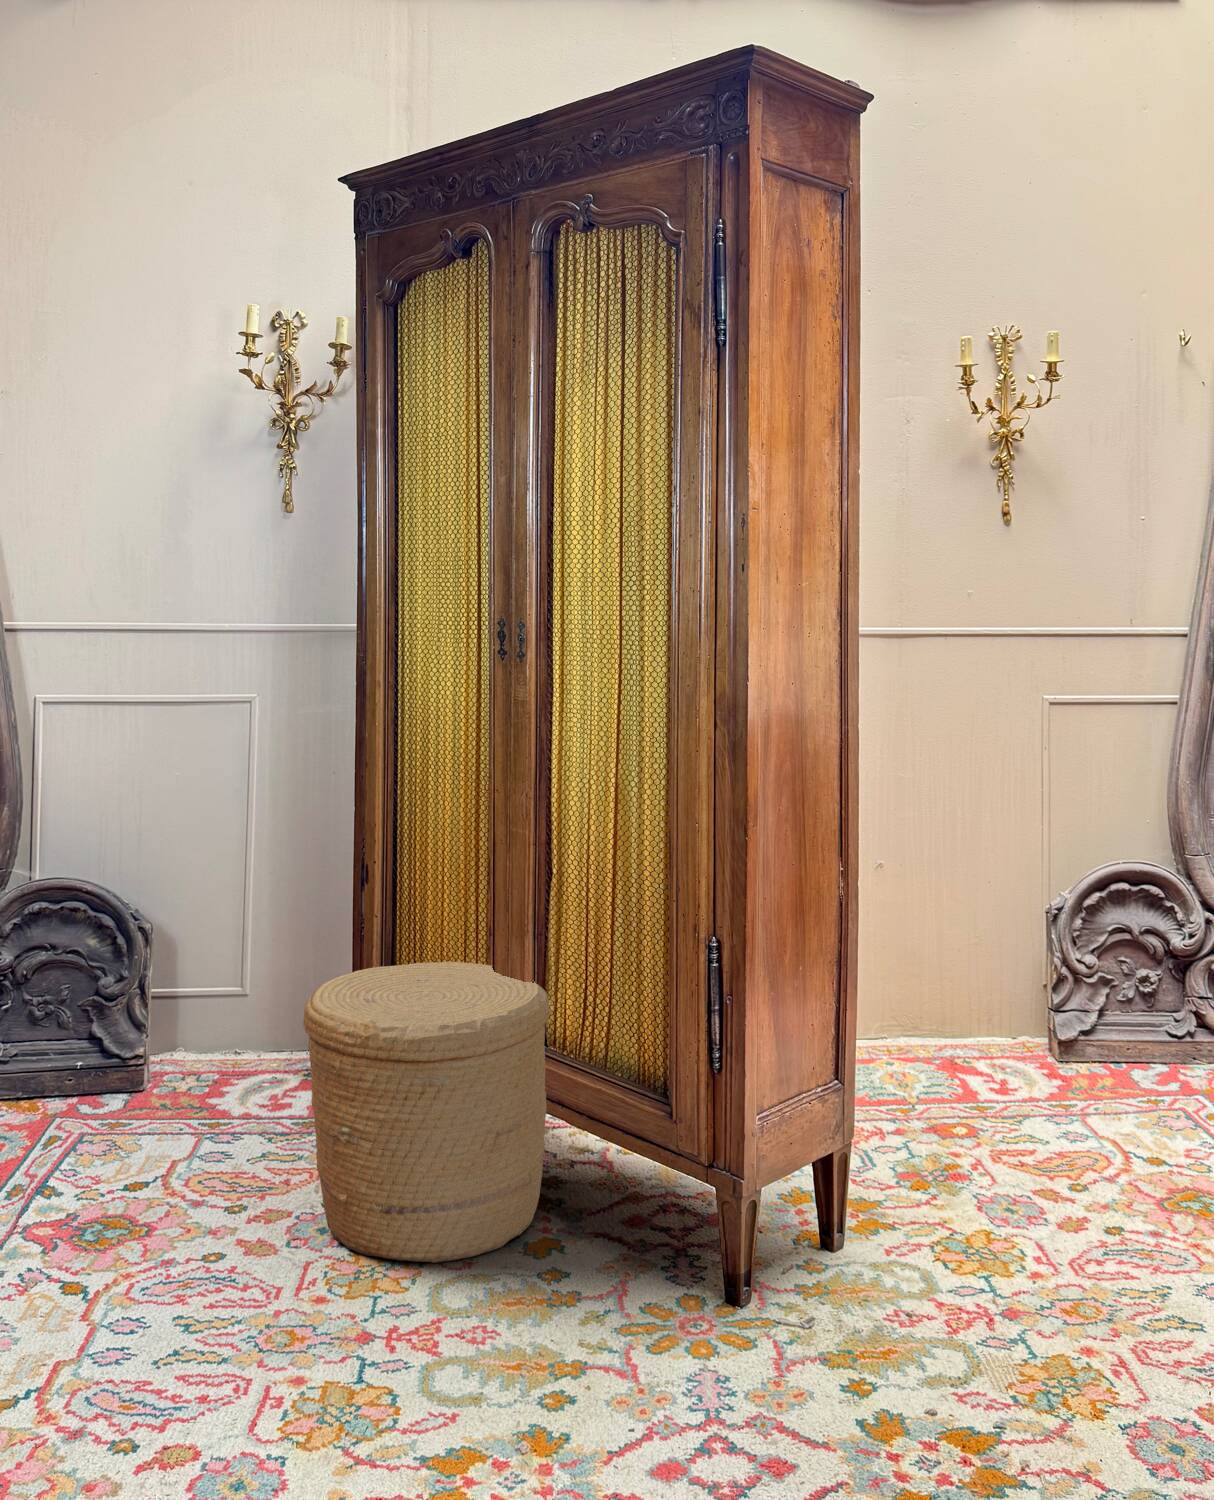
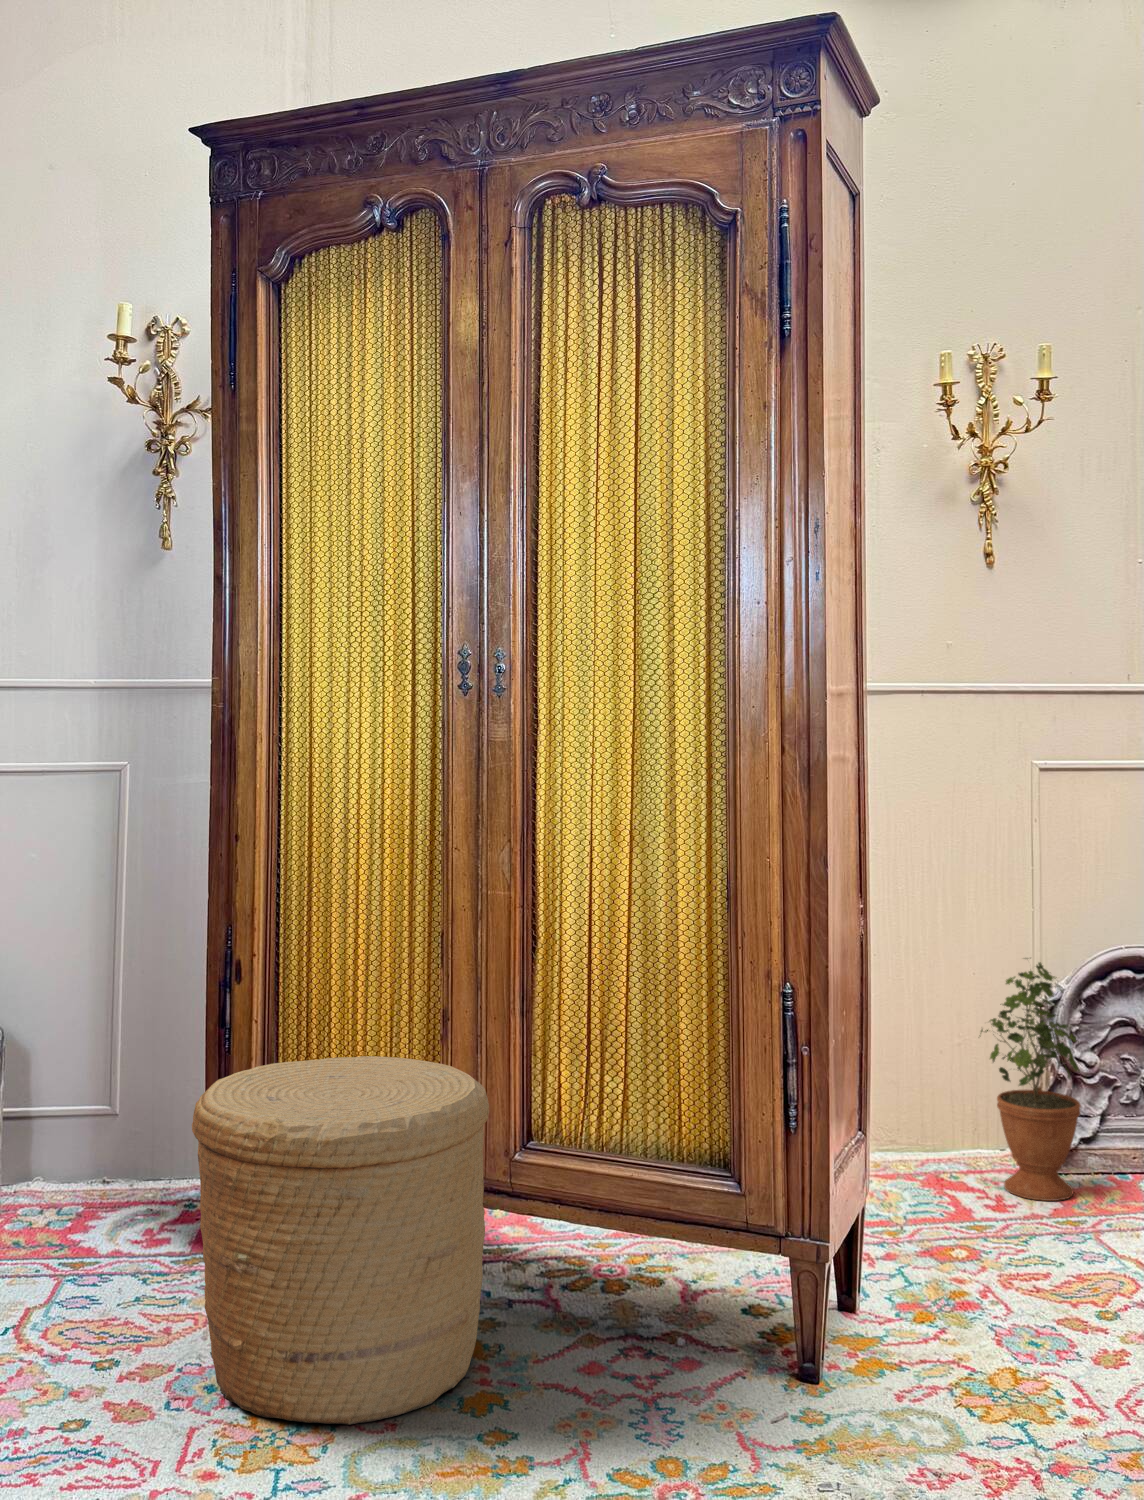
potted plant: none [990,873,1080,1085] -> present [980,962,1081,1201]

